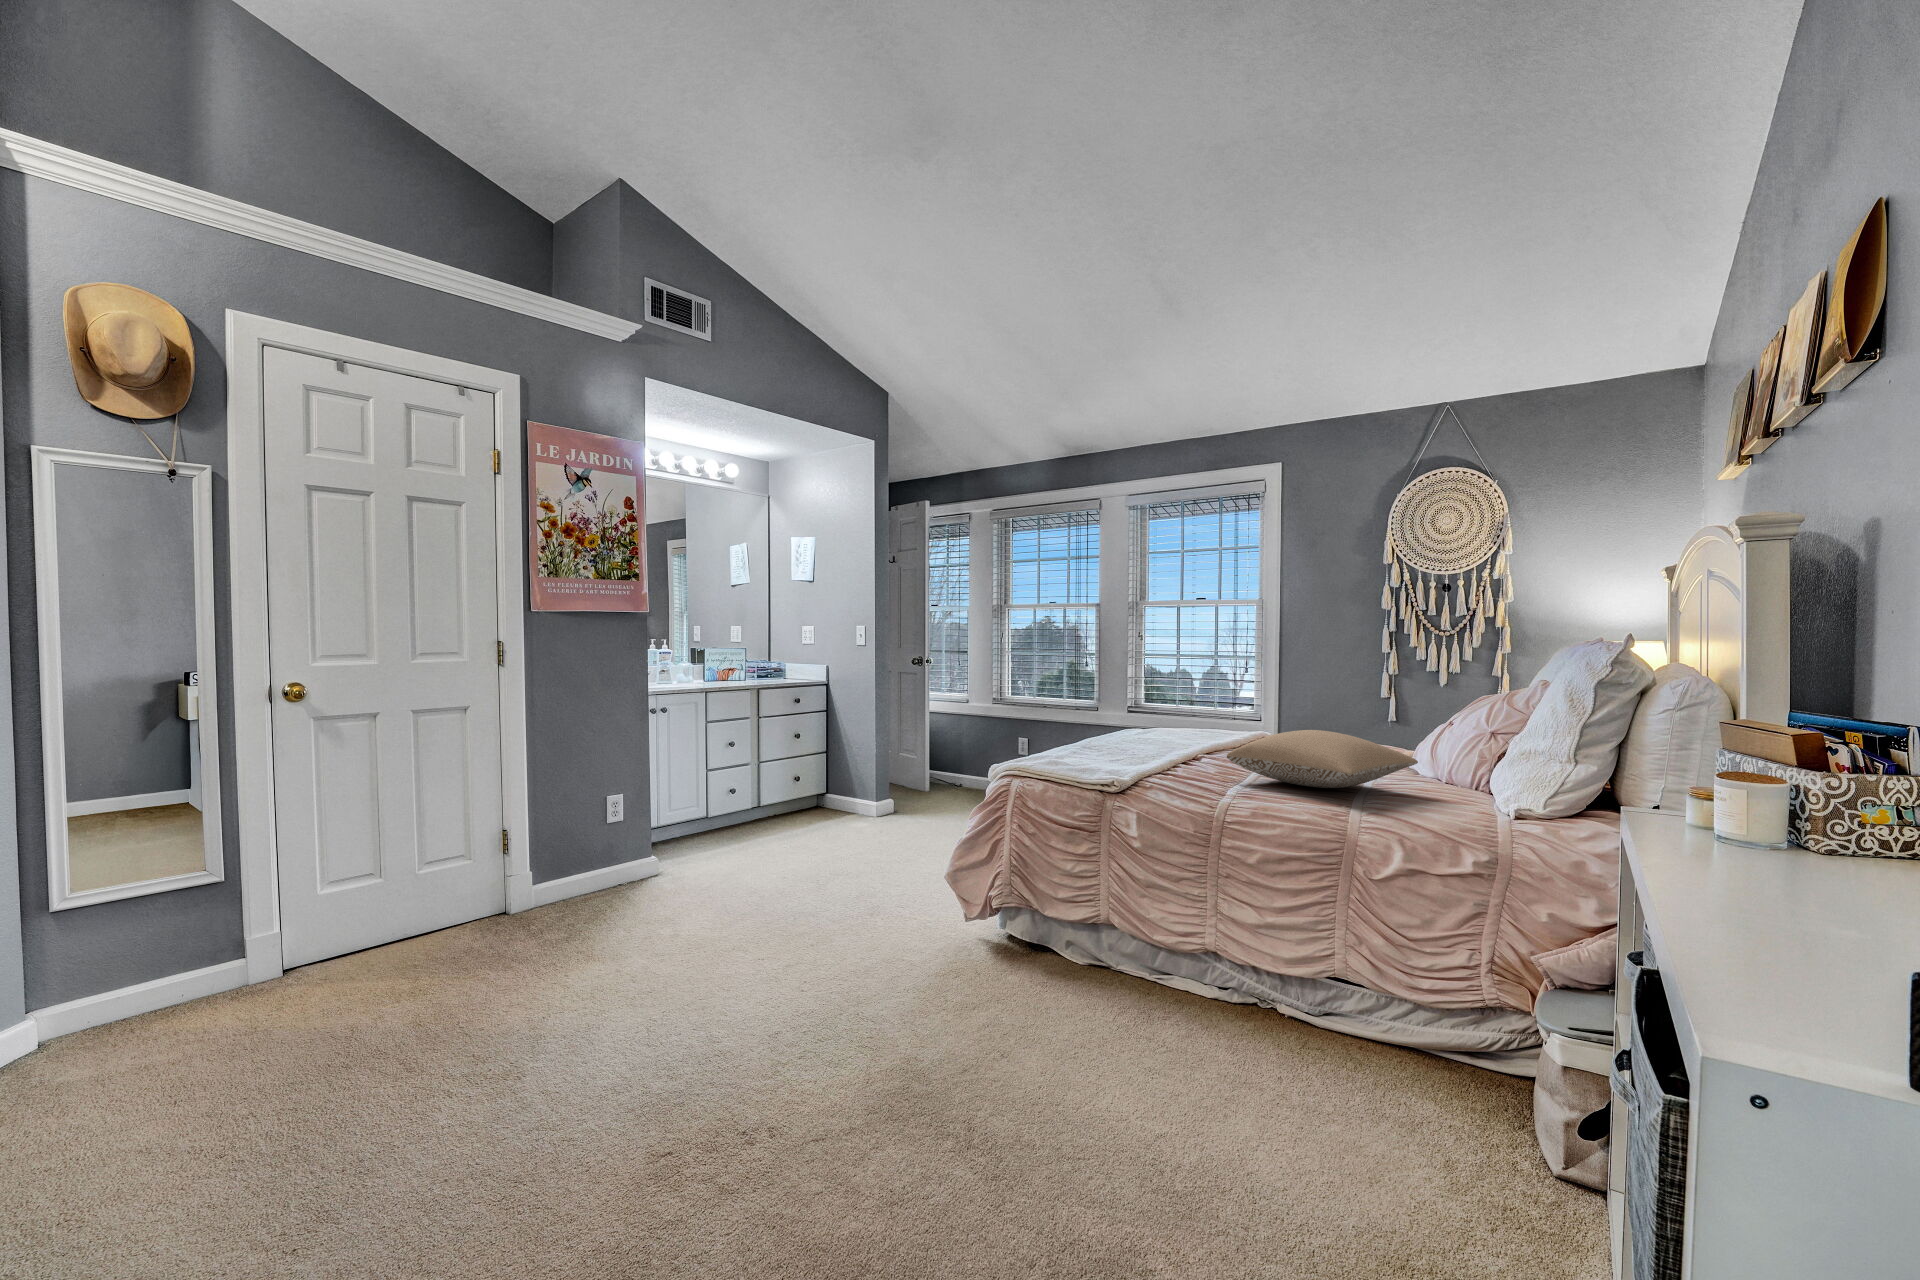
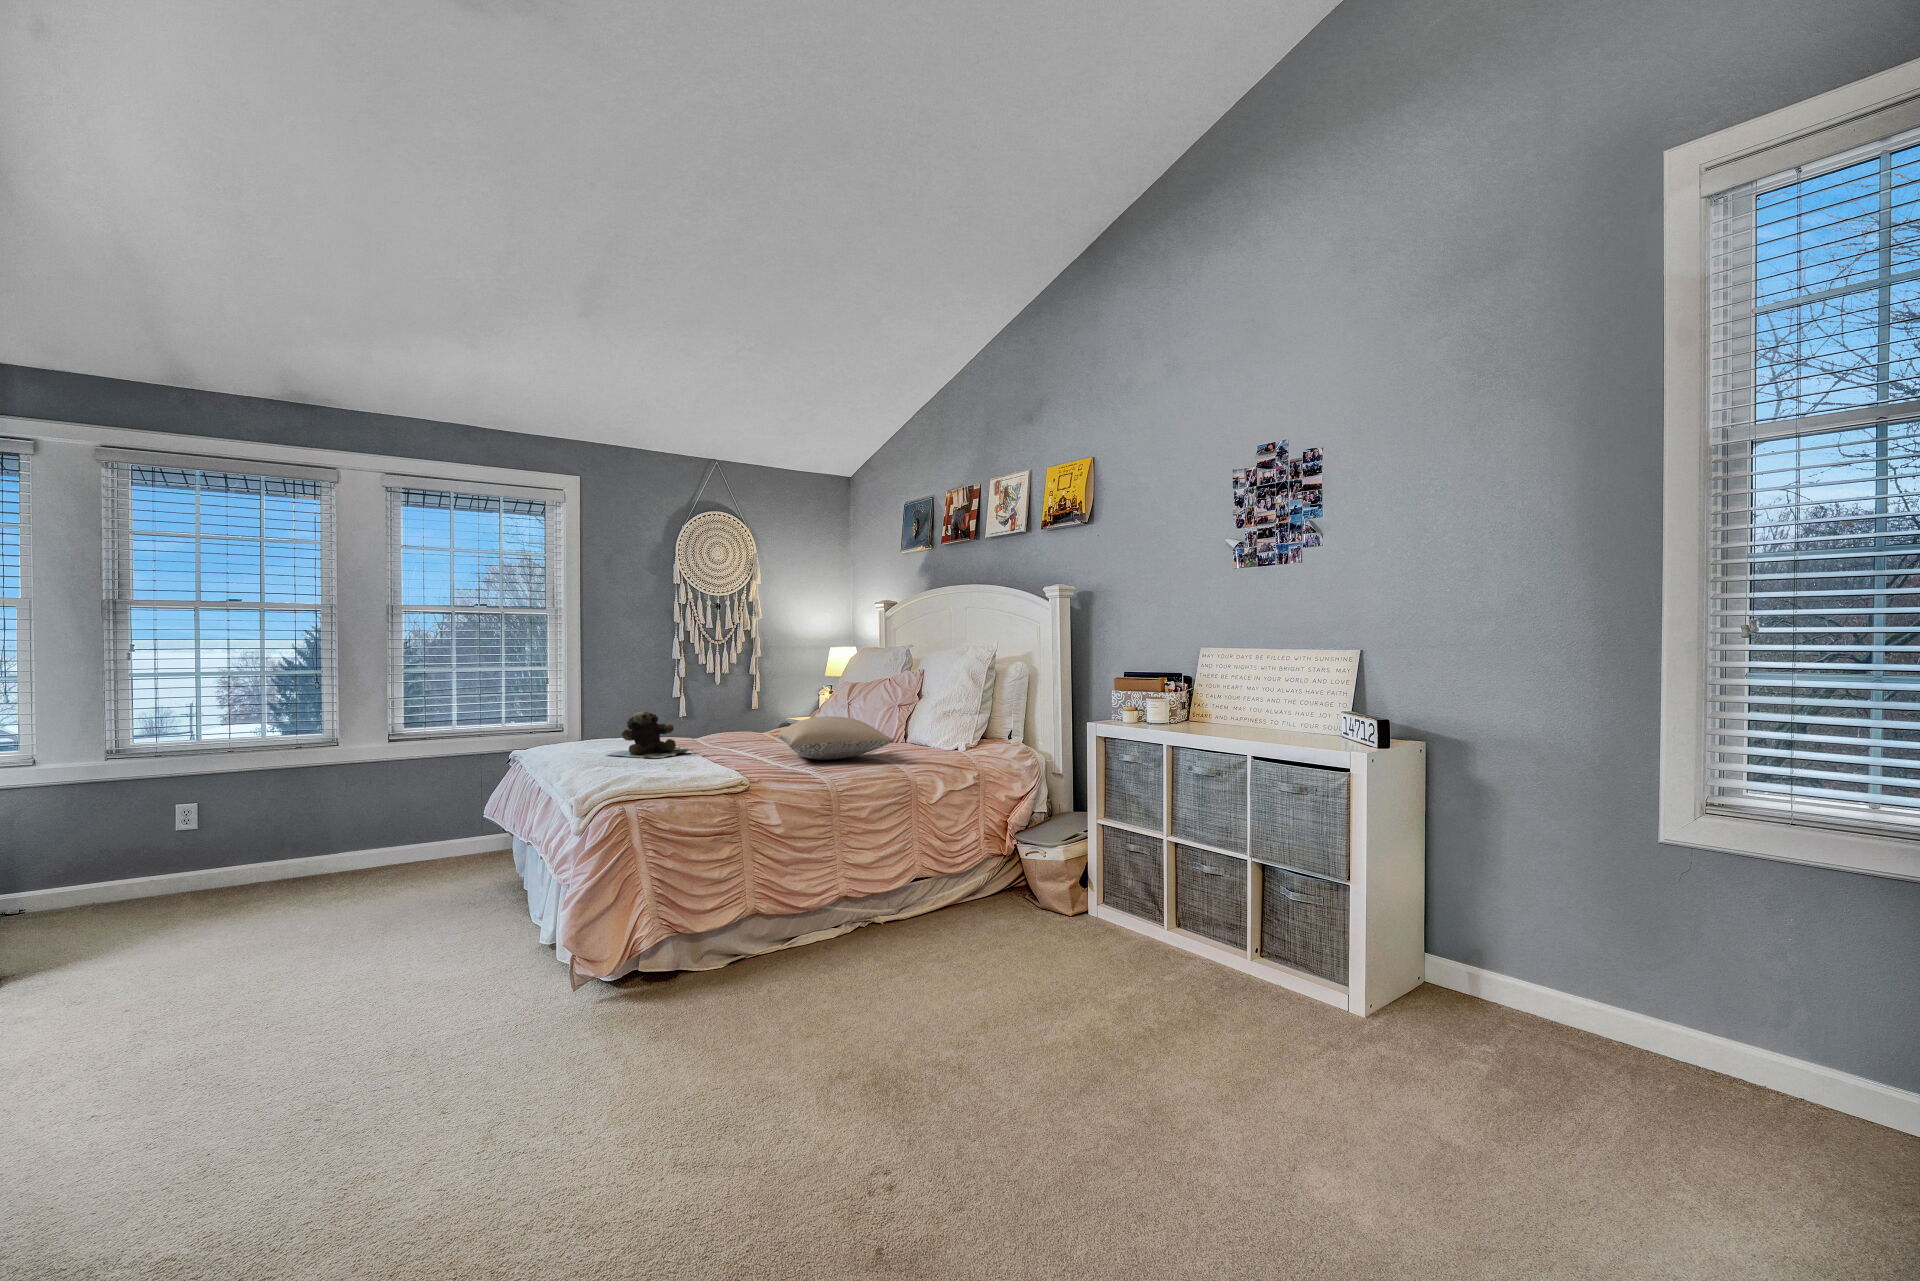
teddy bear: none [1153,701,1232,751] -> present [606,711,692,758]

